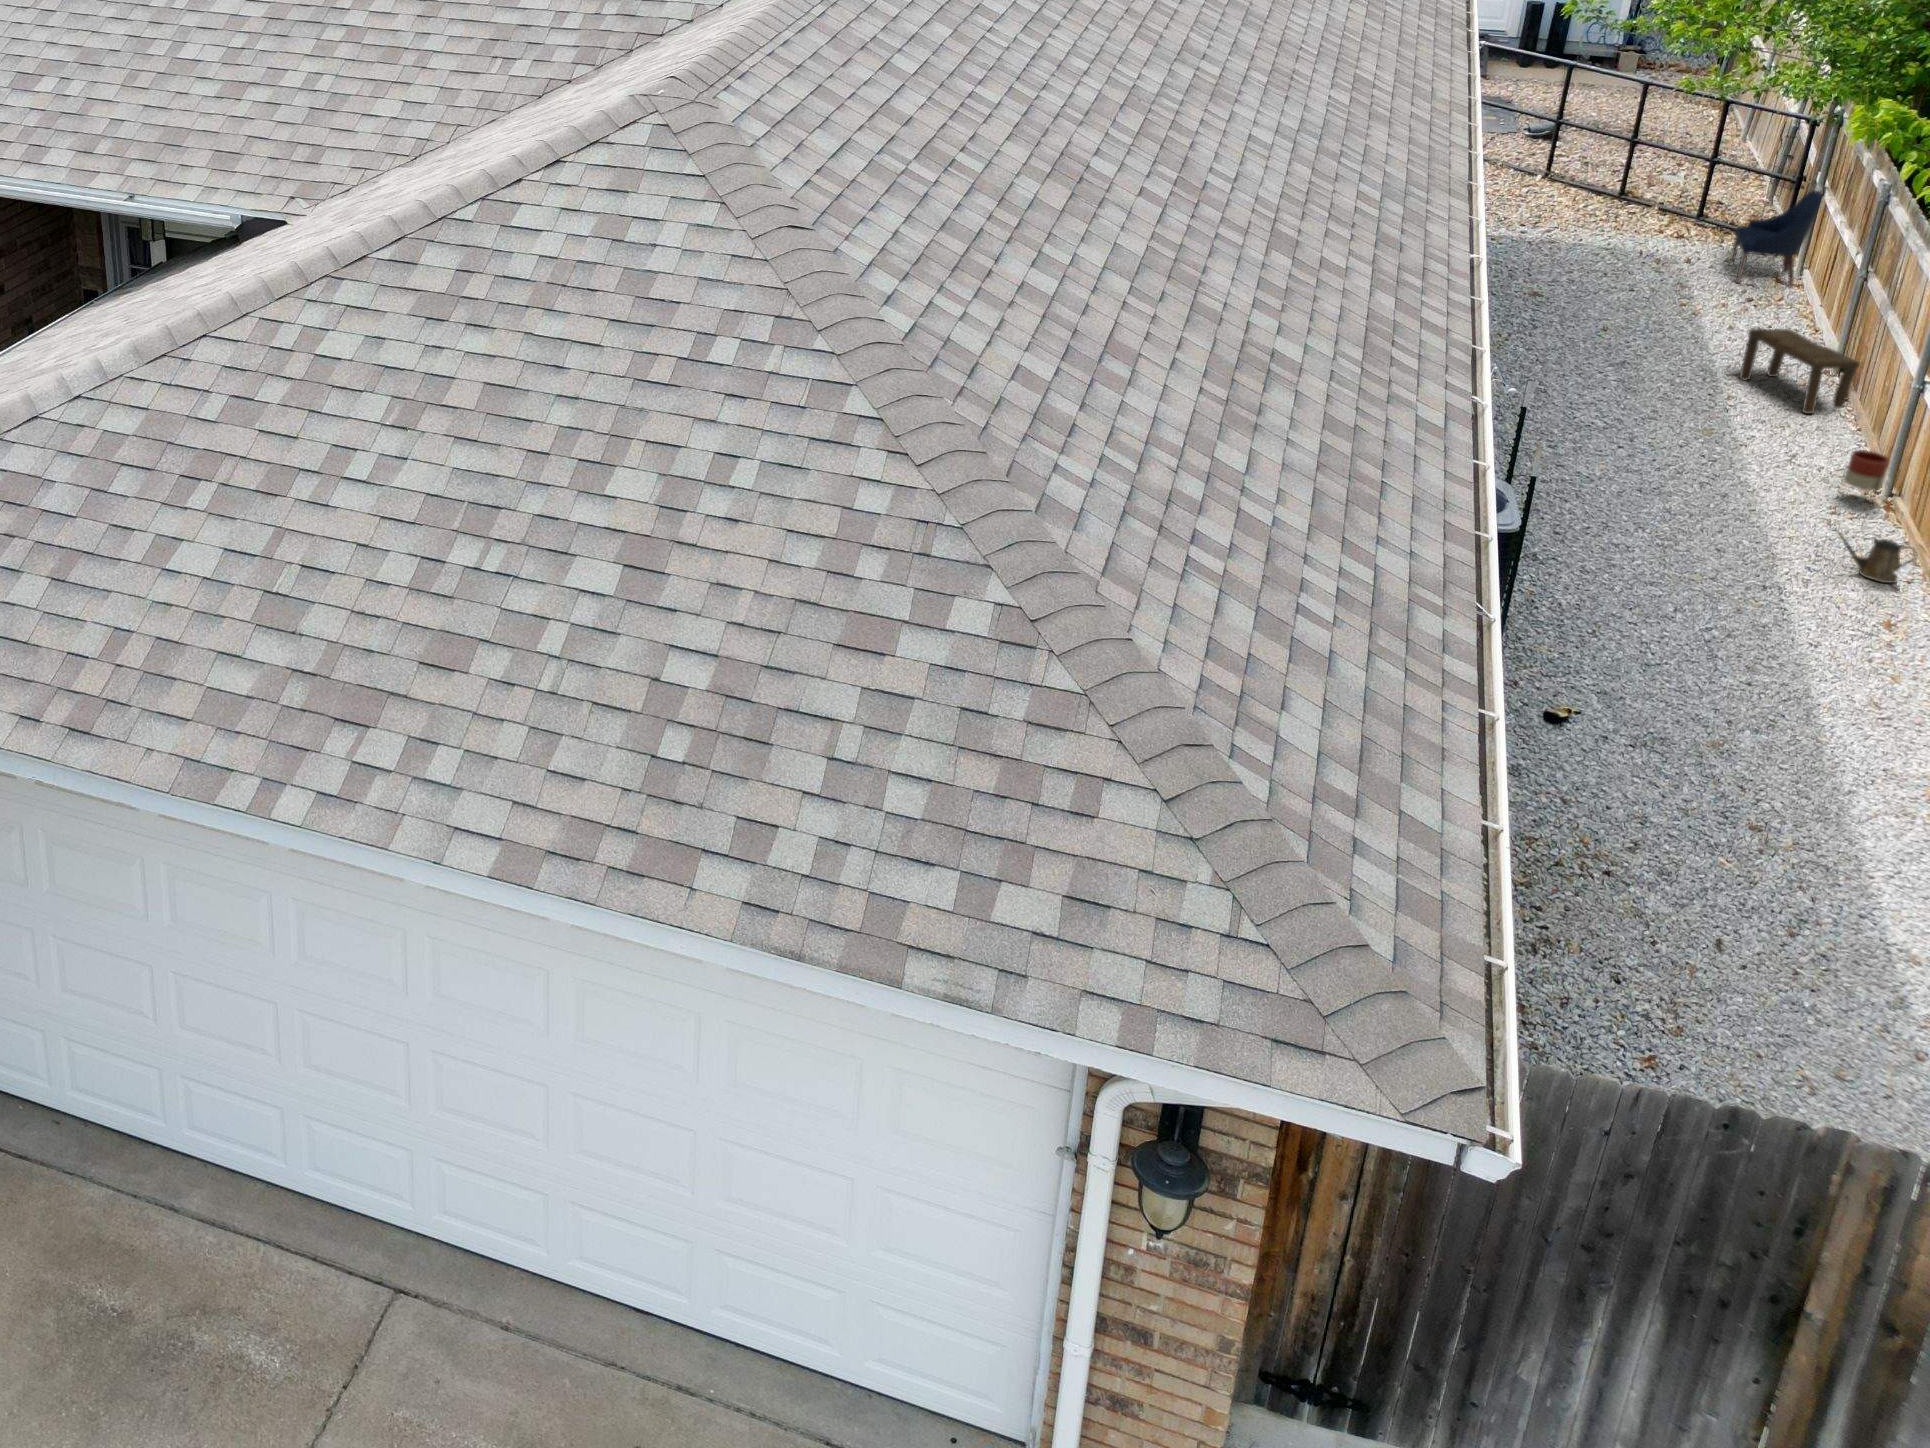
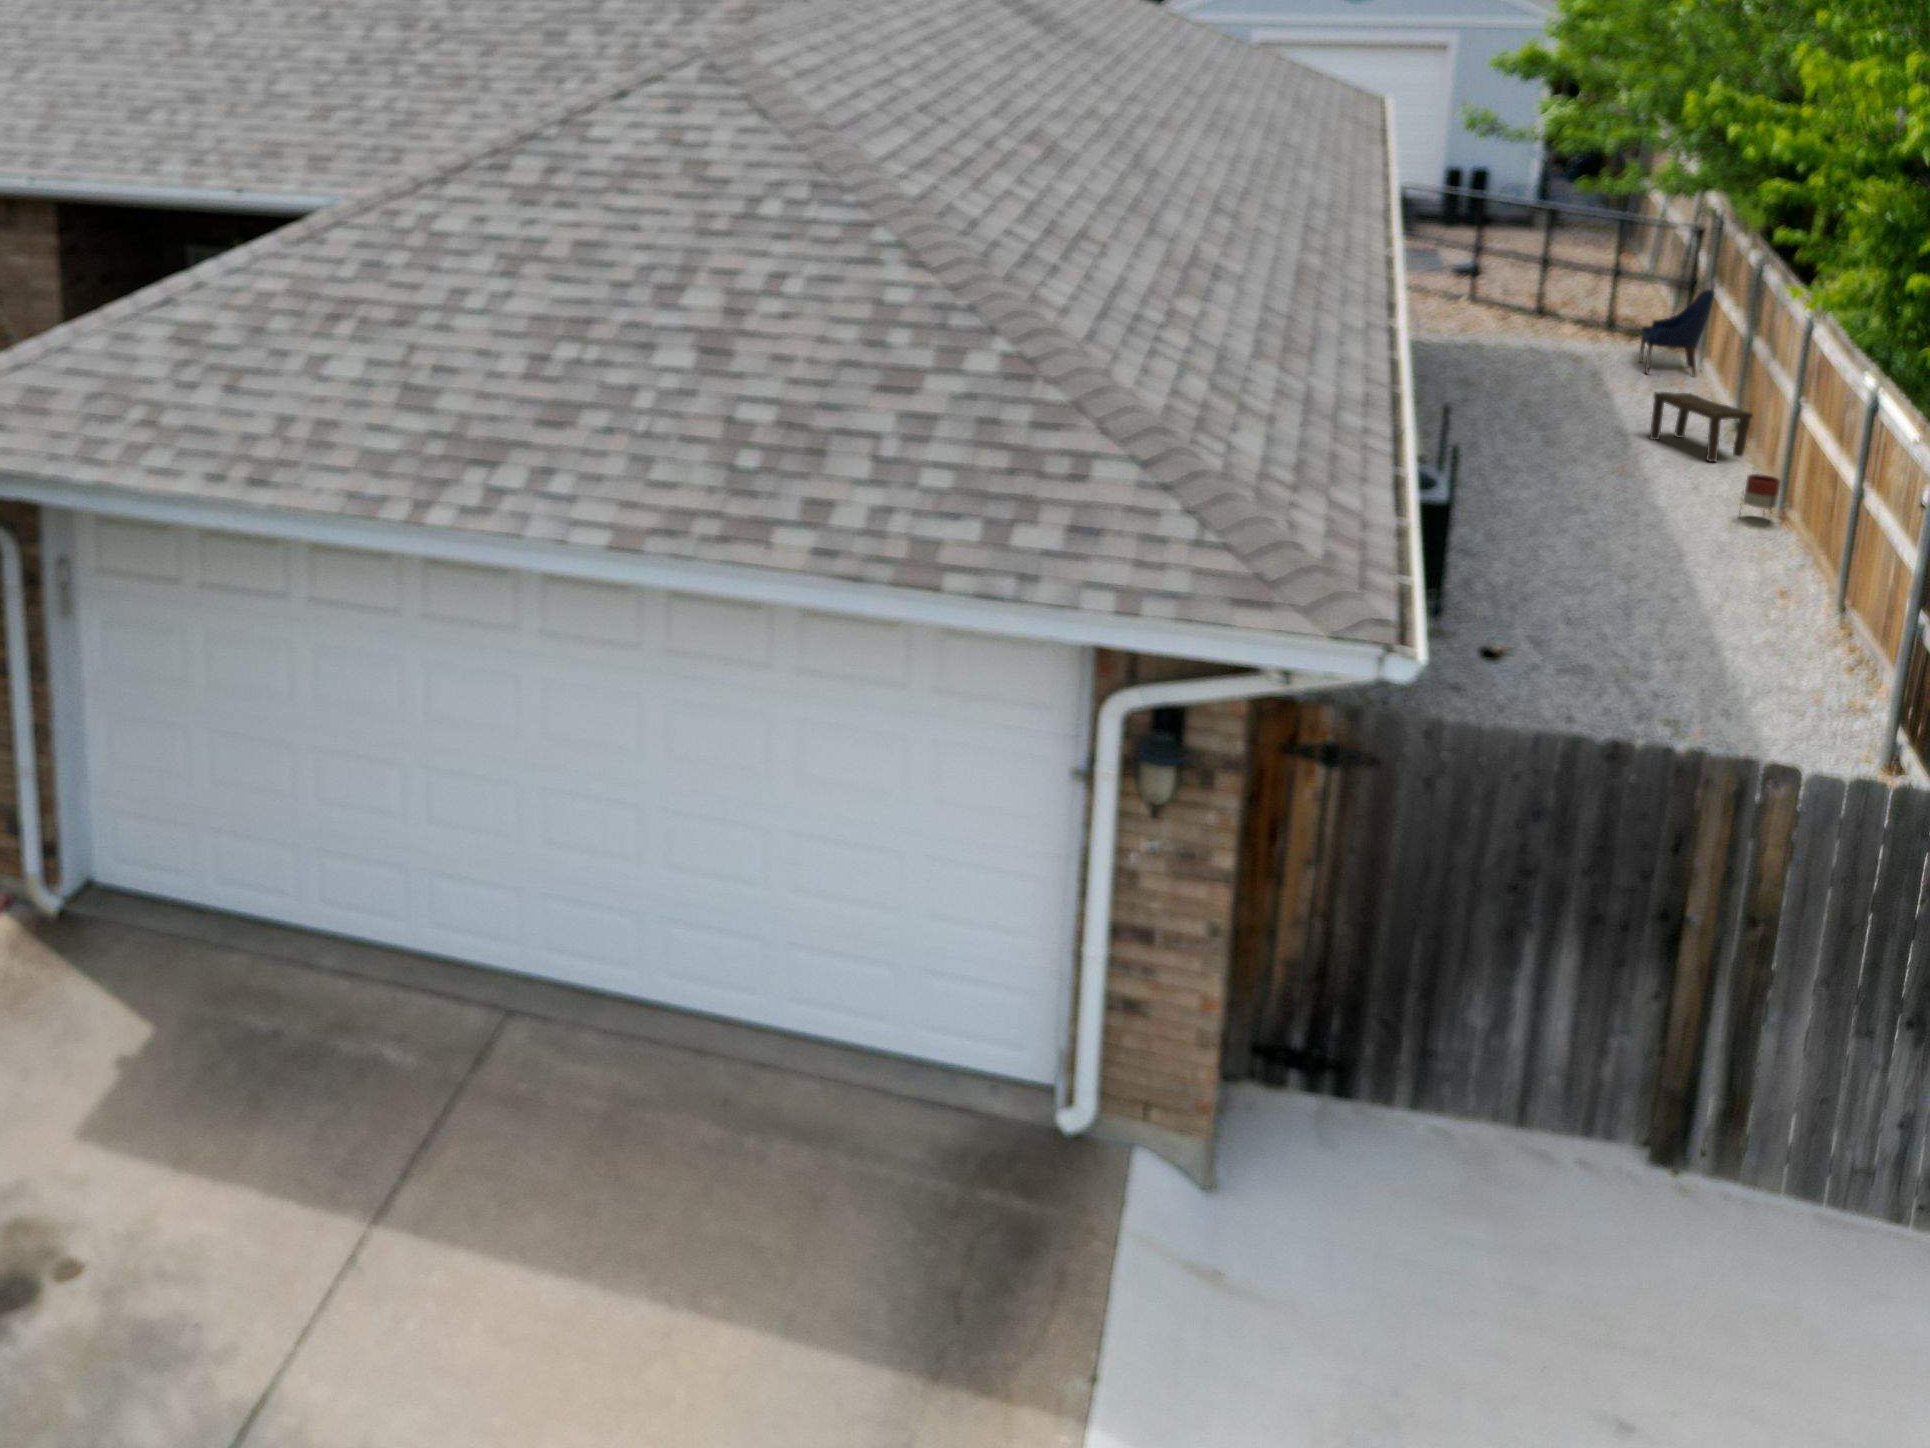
watering can: present [1836,530,1917,583] -> none [1732,527,1808,574]

